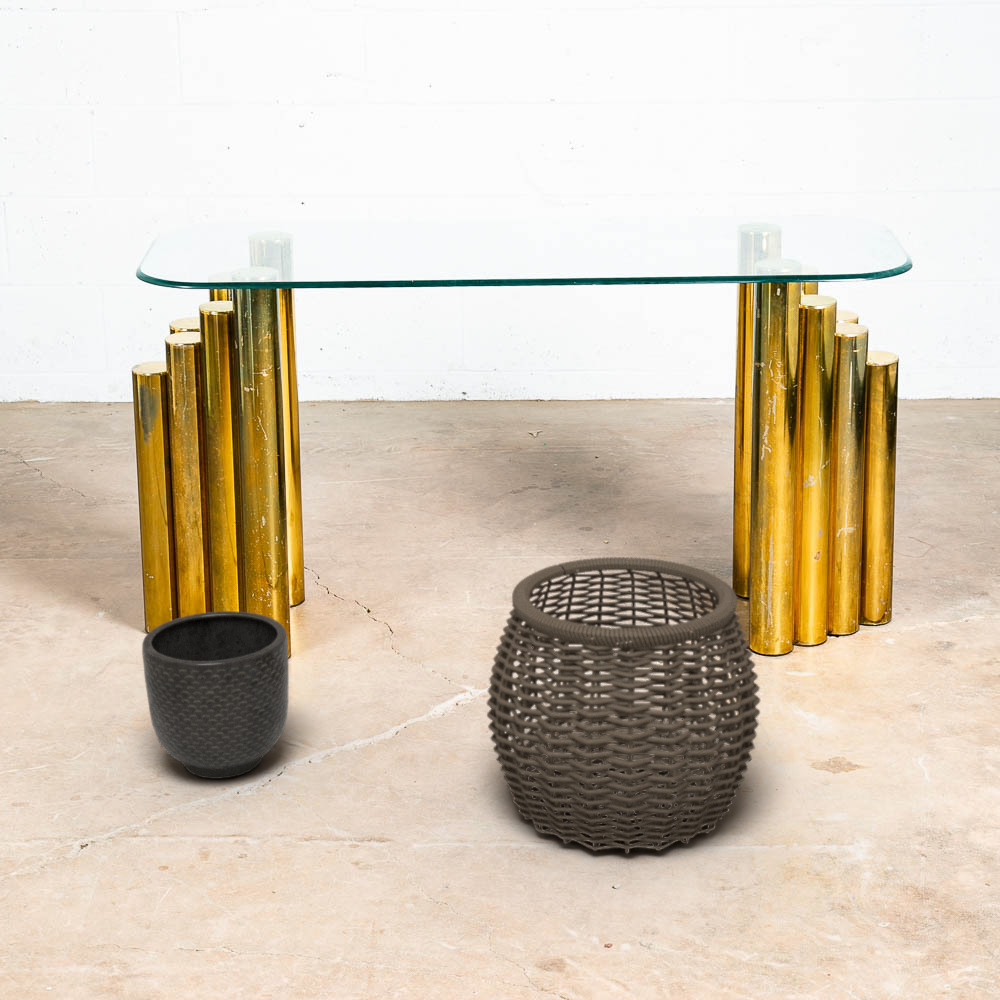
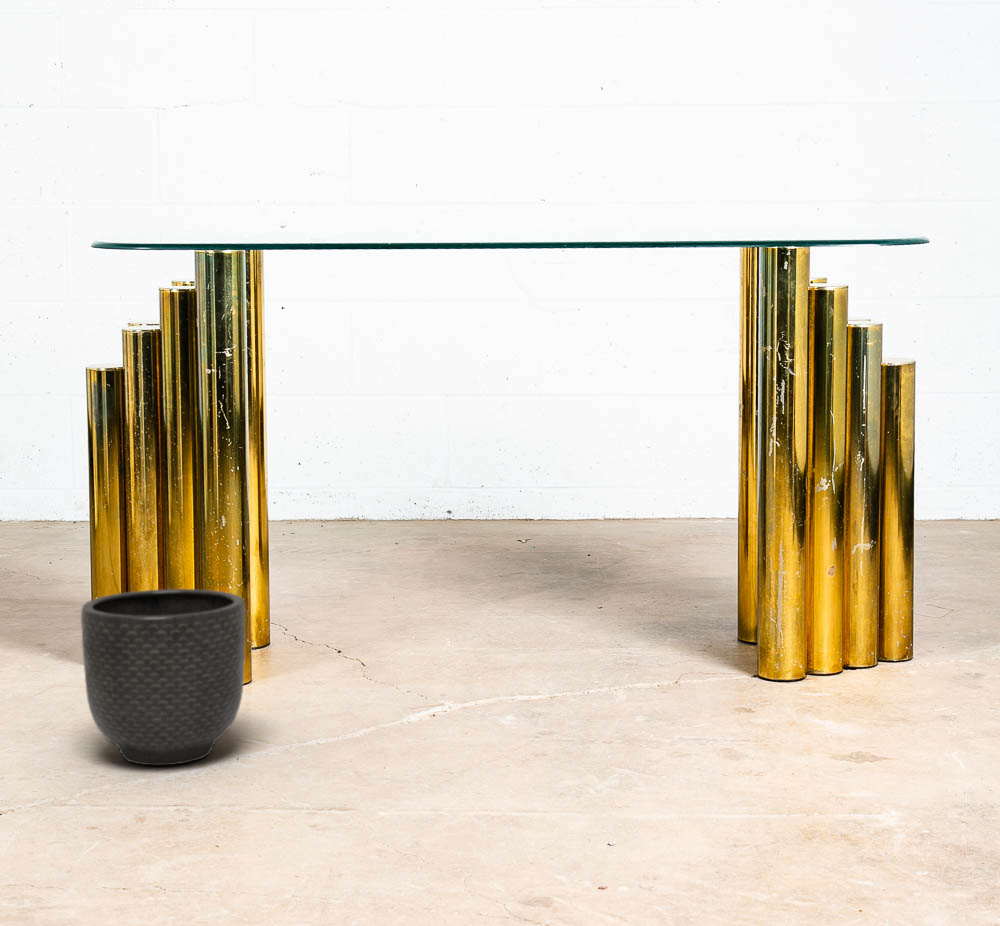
woven basket: present [487,557,760,853] -> none [466,513,776,819]

